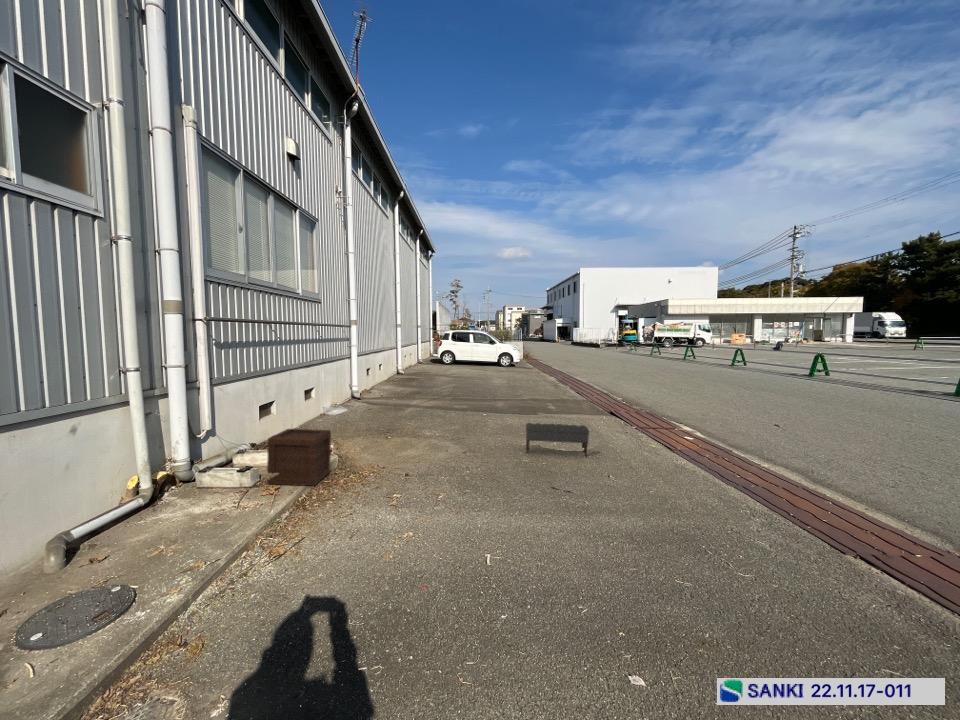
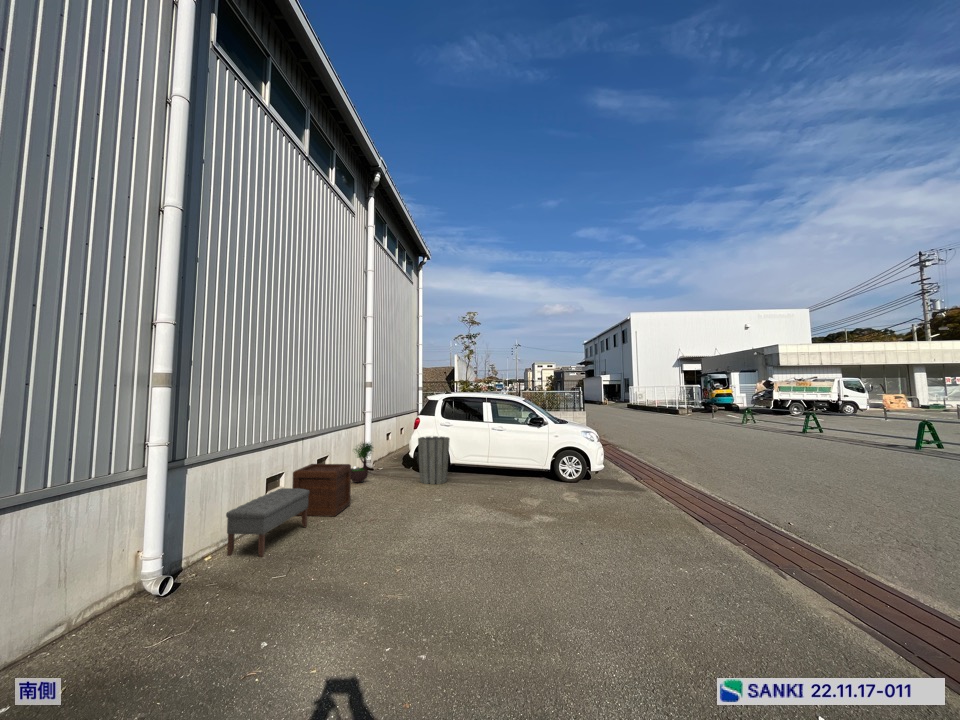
trash can: none [403,399,437,450] -> present [418,436,450,484]
potted tree: none [328,400,355,447] -> present [351,443,373,483]
bench: present [526,423,589,456] -> present [226,488,309,557]

